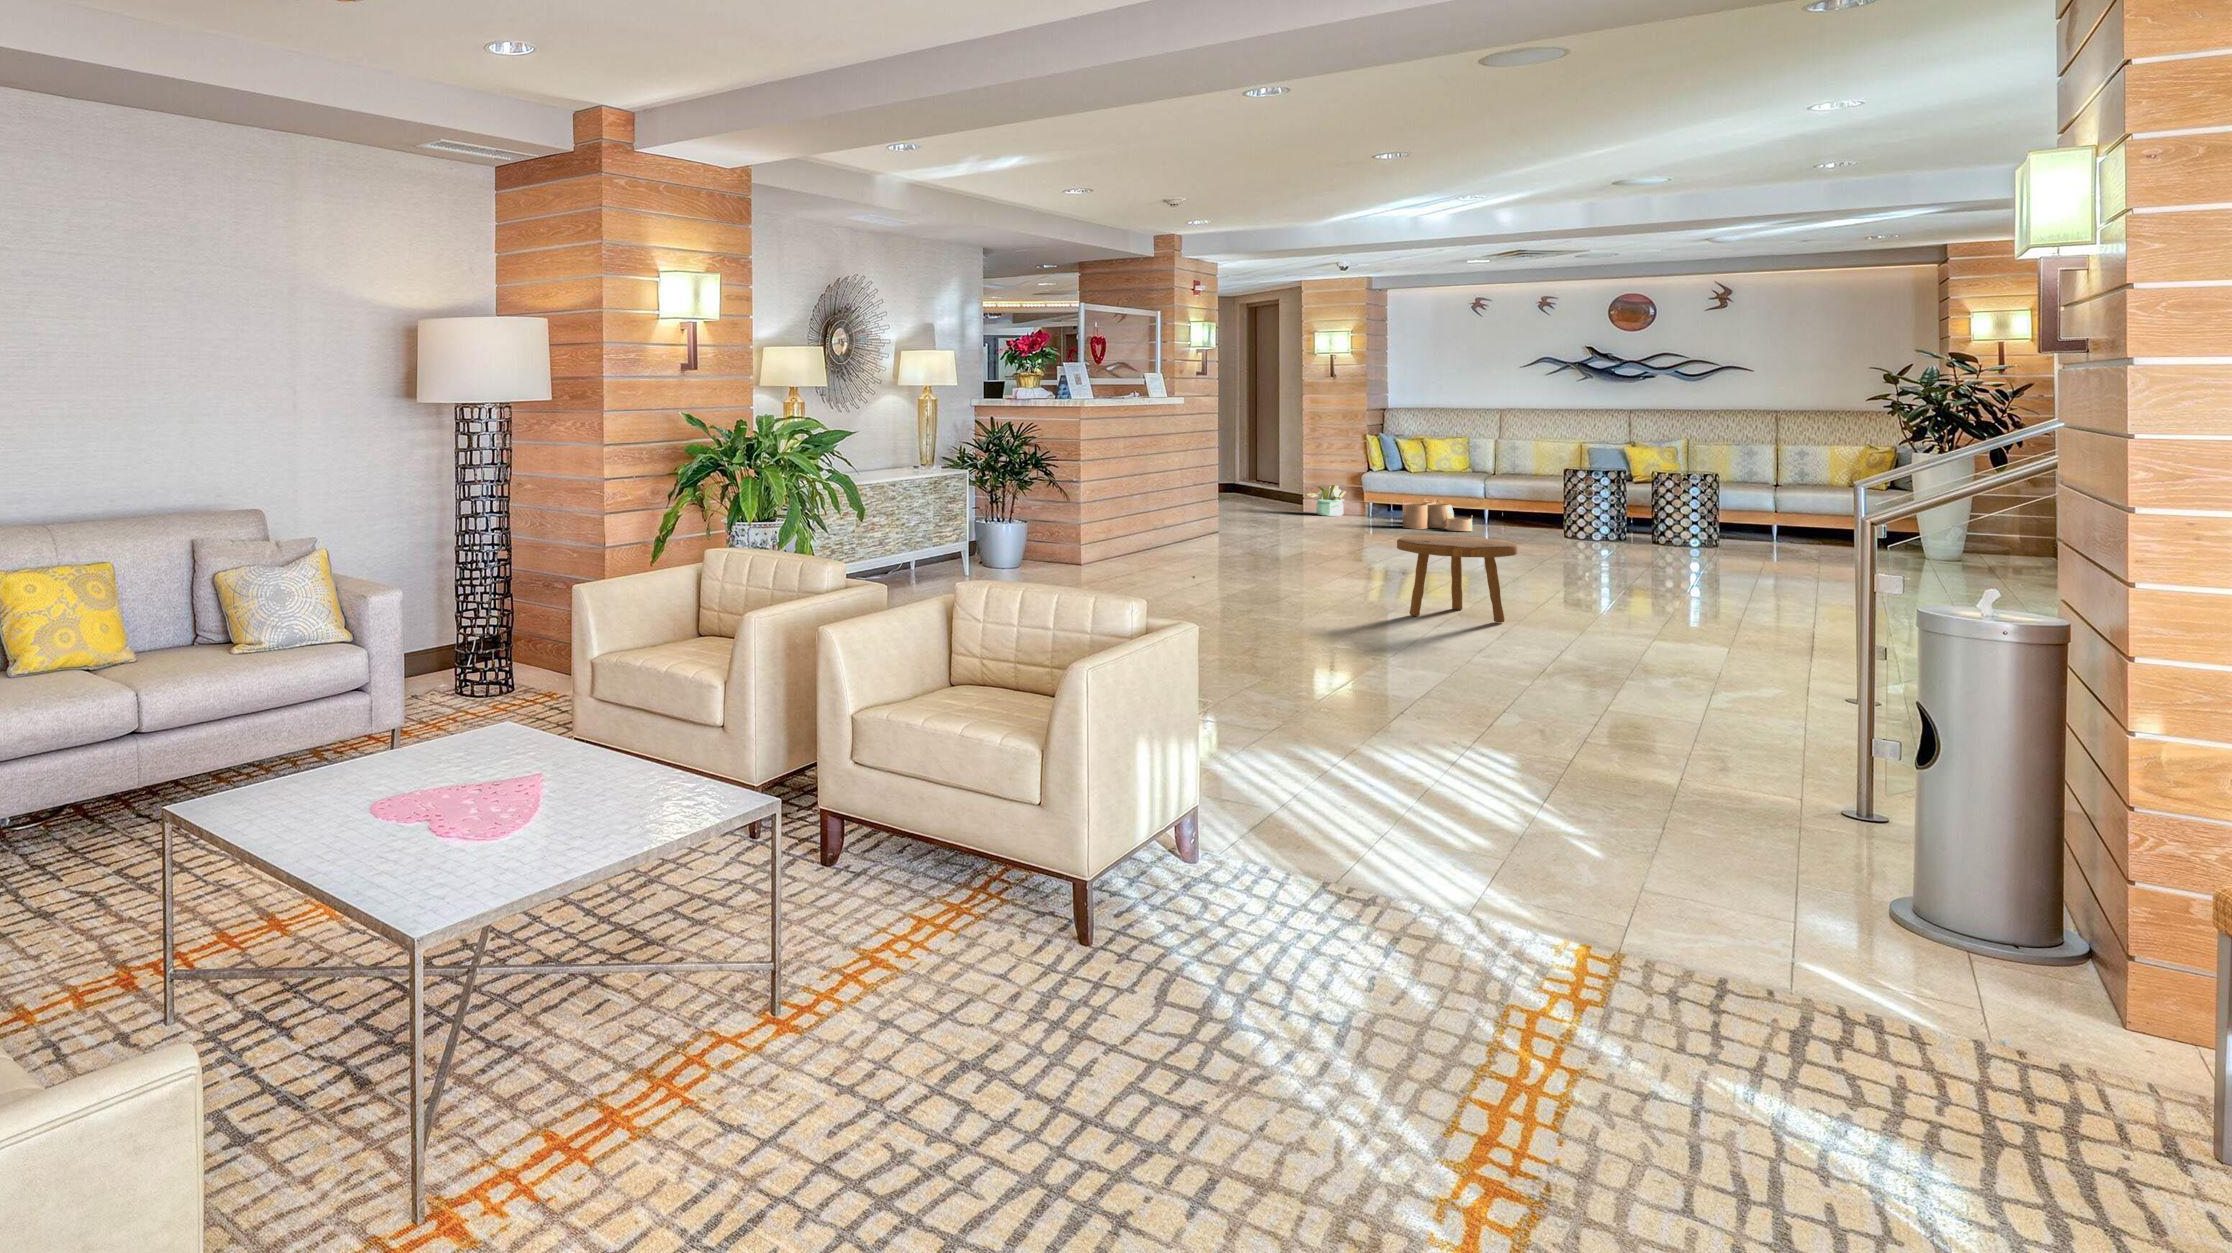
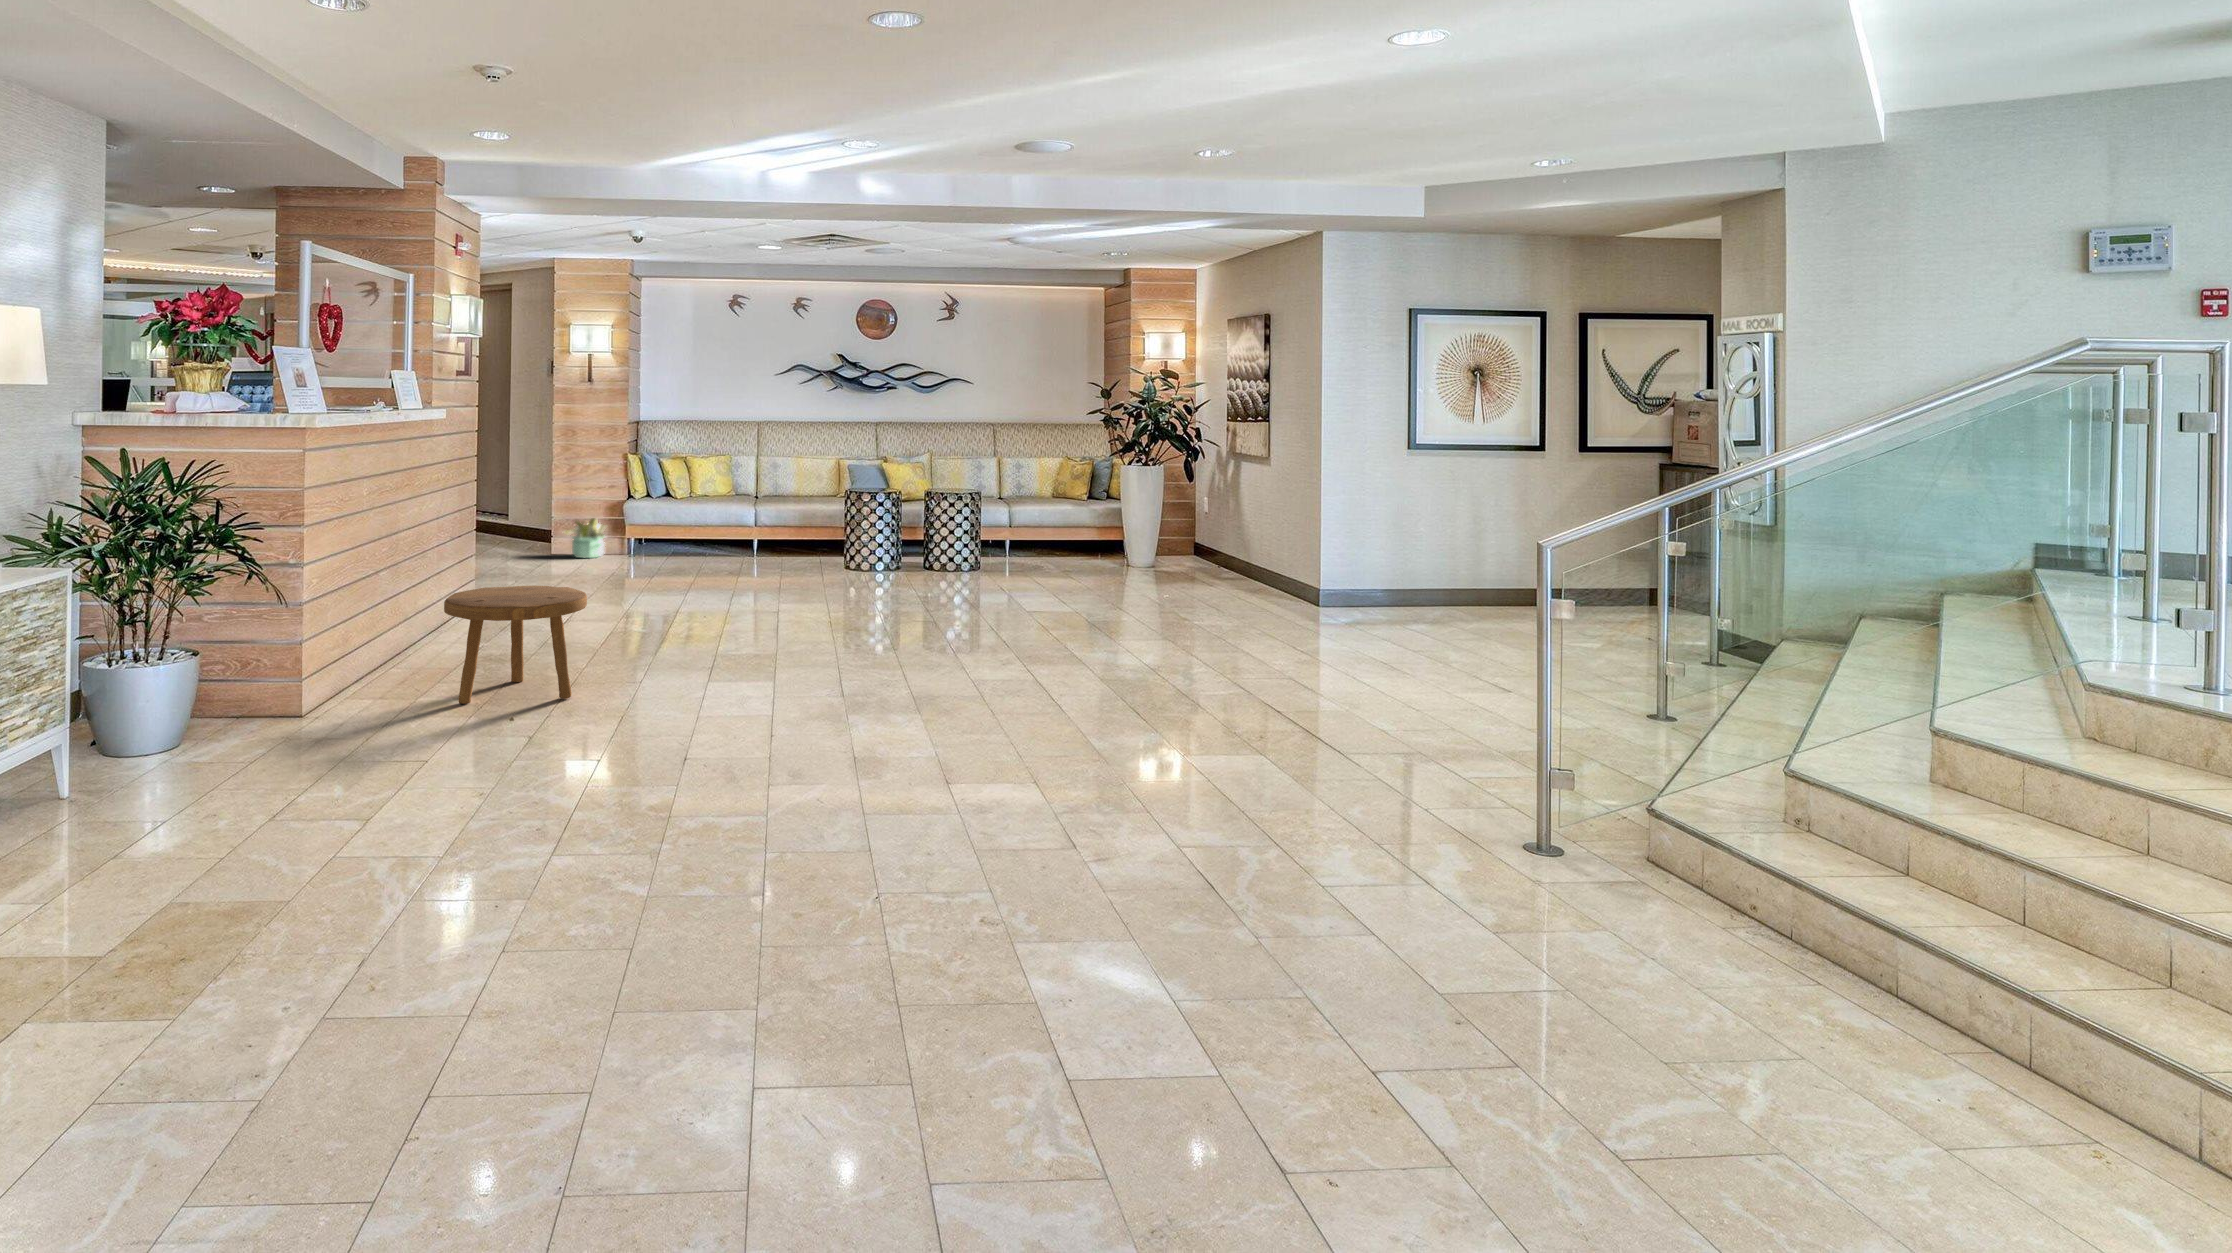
woven basket: present [1402,499,1473,531] -> none [685,531,761,571]
footstool: present [1397,535,1517,623] -> present [444,586,587,704]

